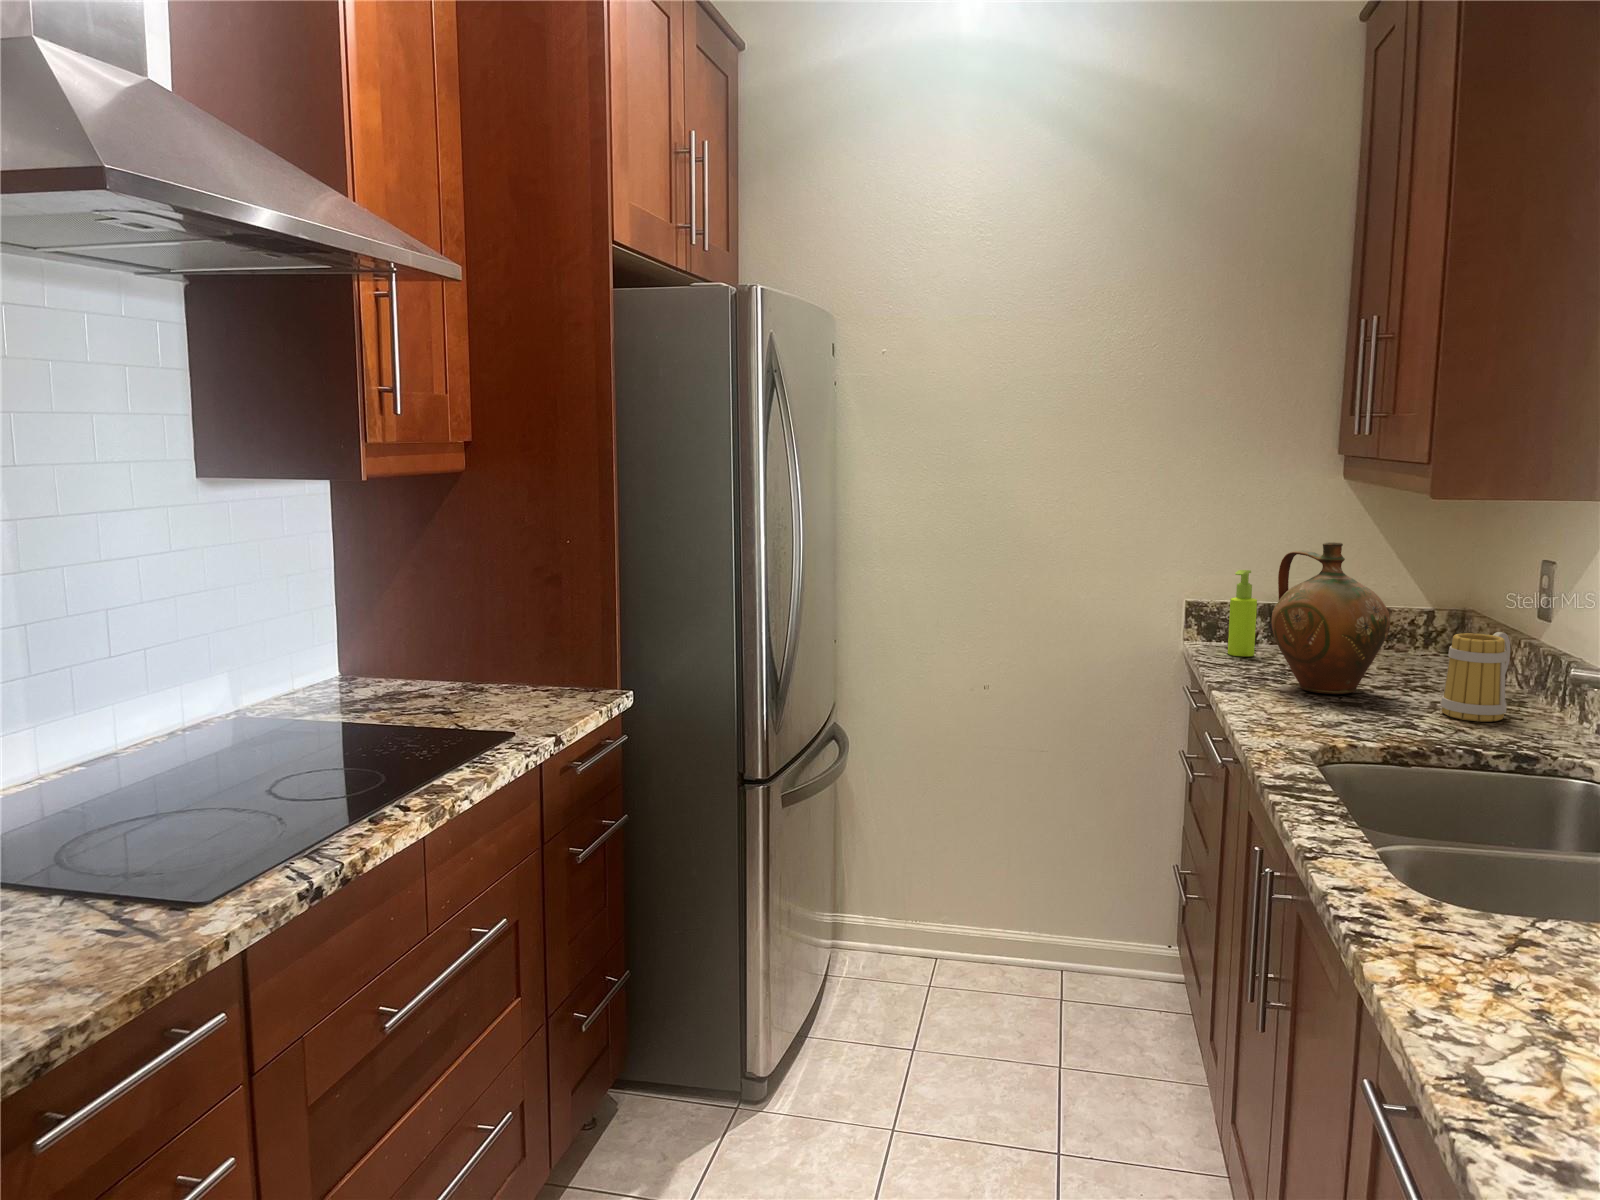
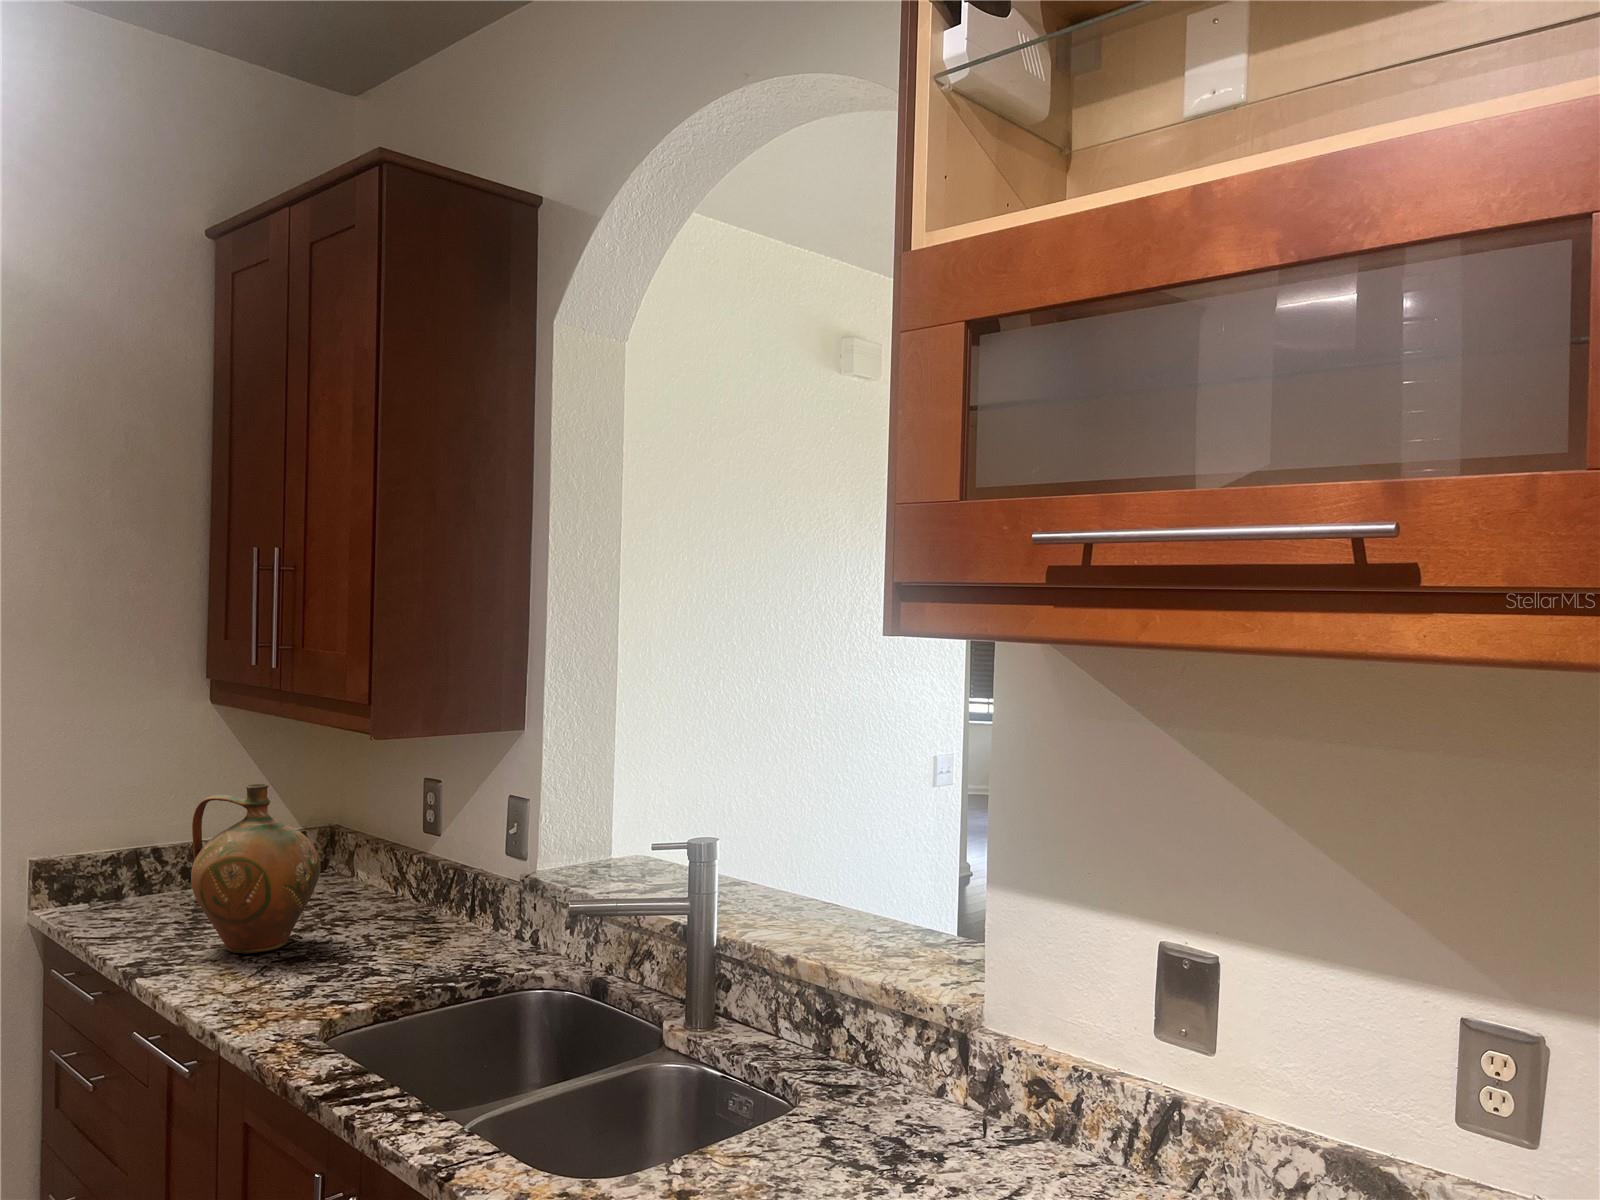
soap dispenser: present [1228,570,1257,656] -> none [101,817,137,922]
mug: present [1440,632,1510,722] -> none [380,857,439,951]

